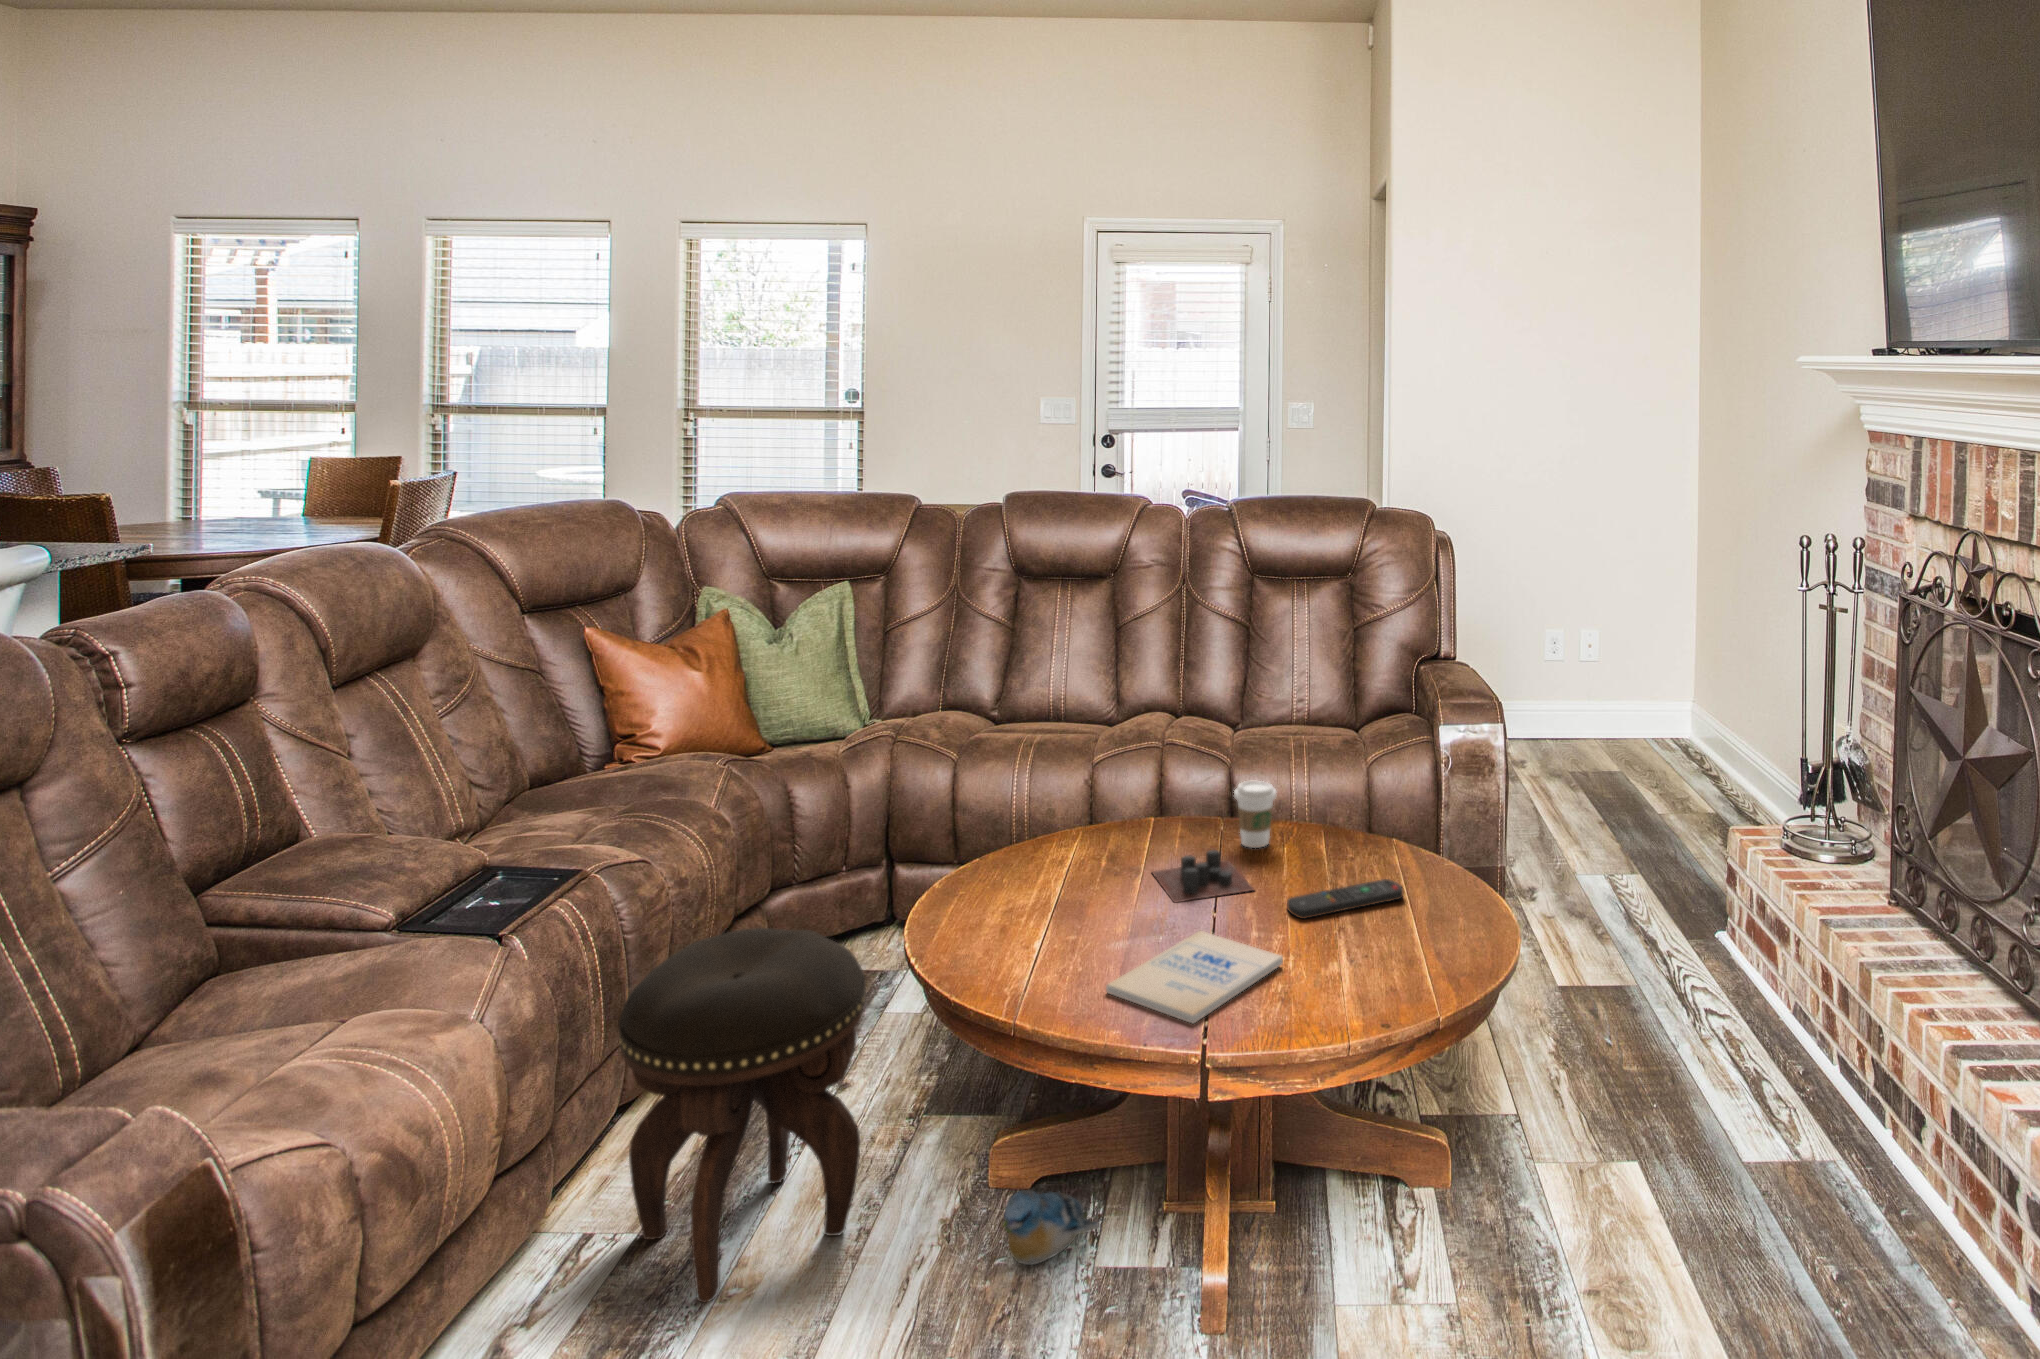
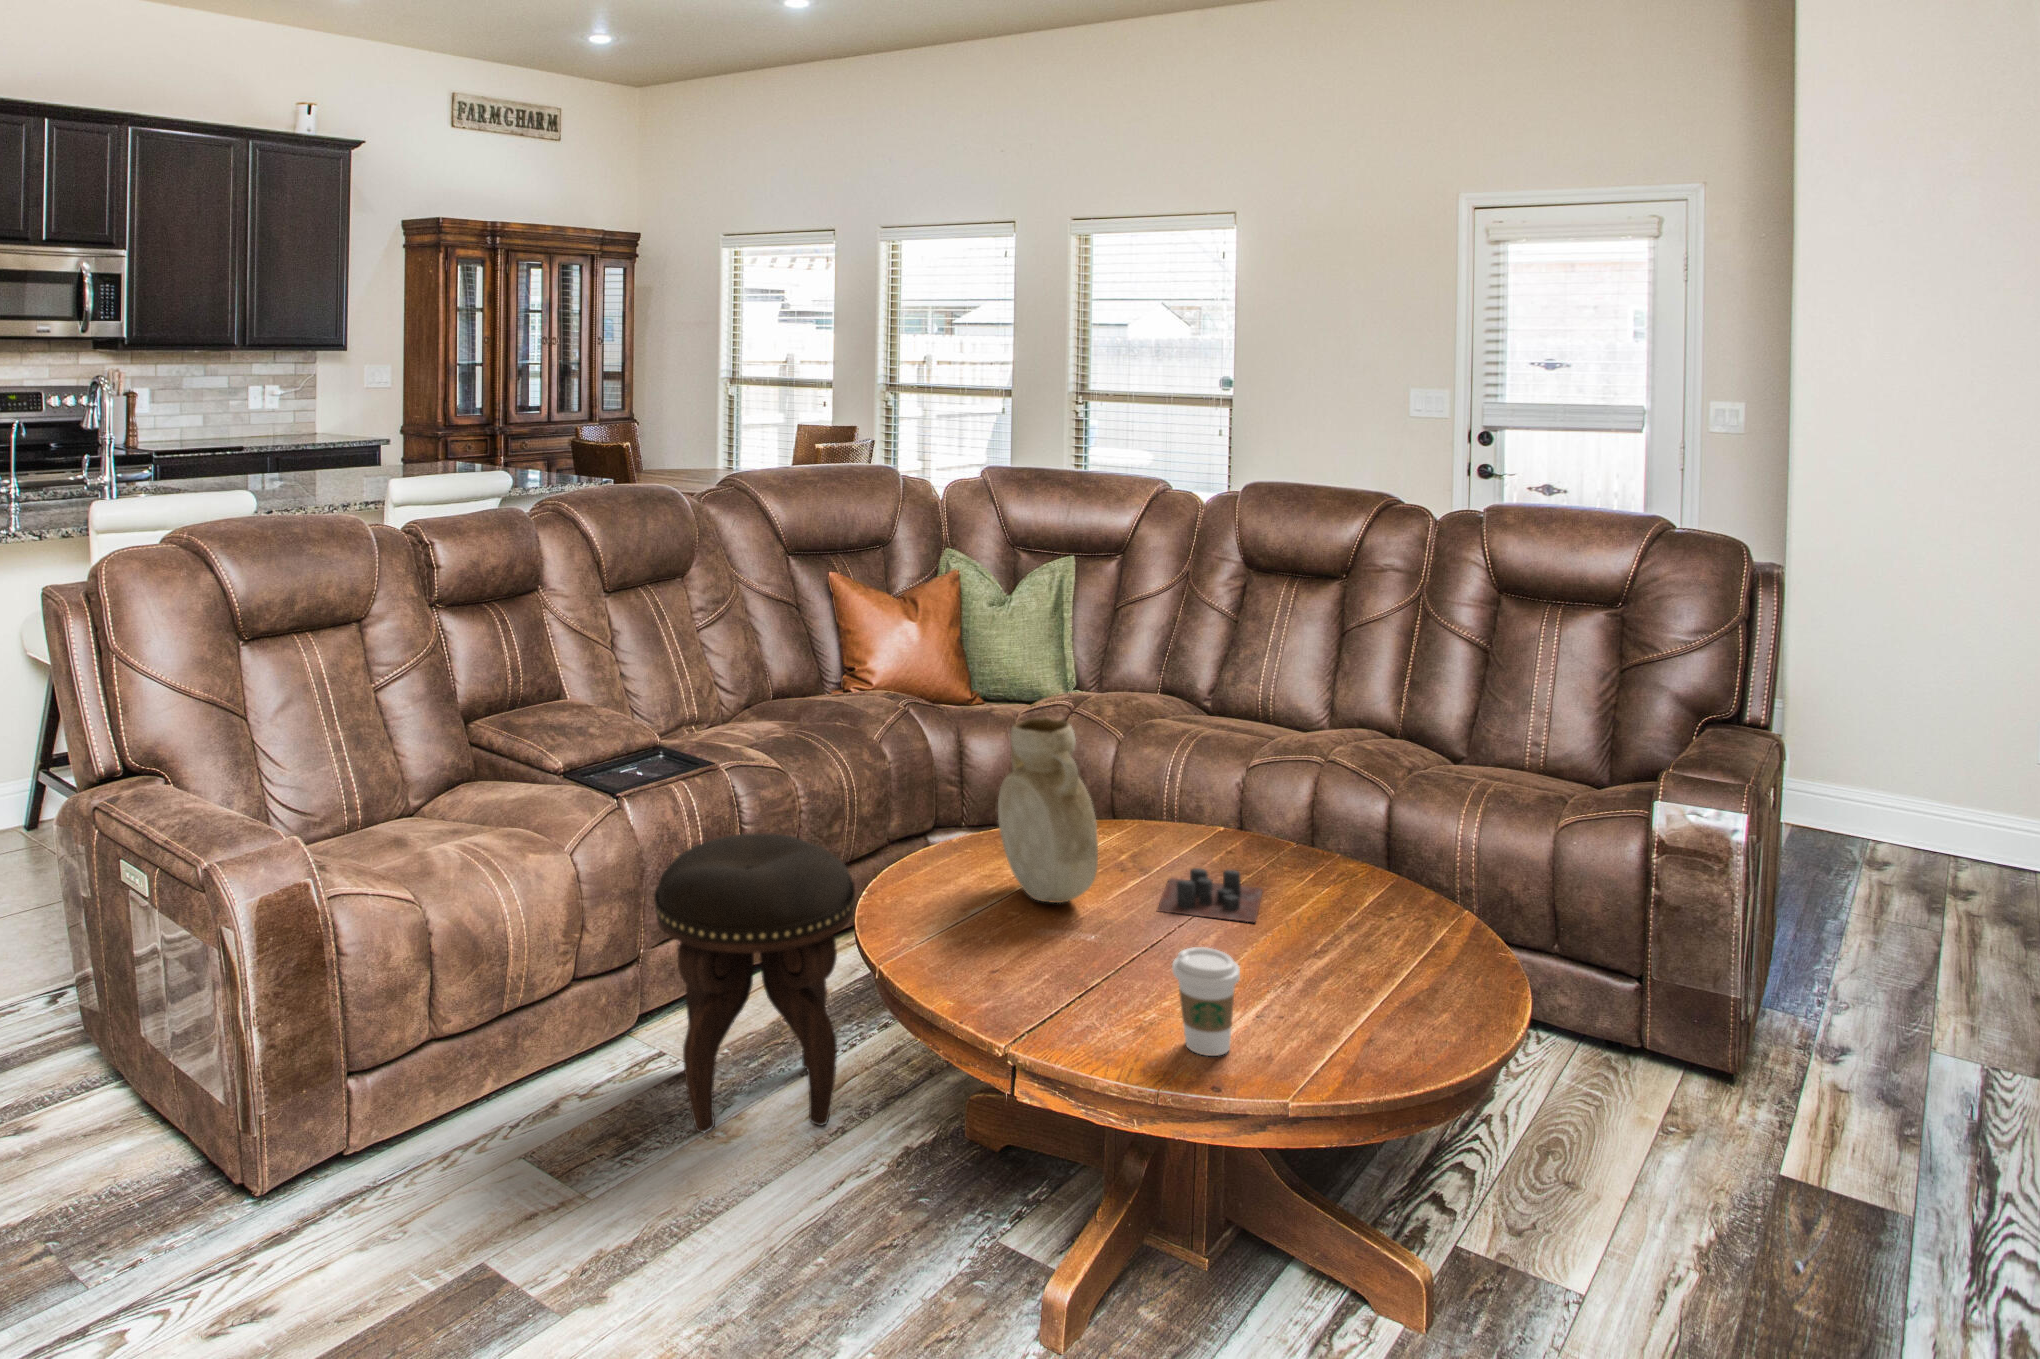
vase: none [1018,743,1138,922] -> present [998,718,1098,903]
coffee cup: present [1234,781,1276,848] -> present [1172,947,1240,1056]
remote control: present [1287,879,1403,919] -> none [1264,937,1424,977]
book: present [1106,931,1283,1023] -> none [995,939,1191,1016]
plush toy: present [1003,1190,1100,1265] -> none [910,1139,1017,1217]

